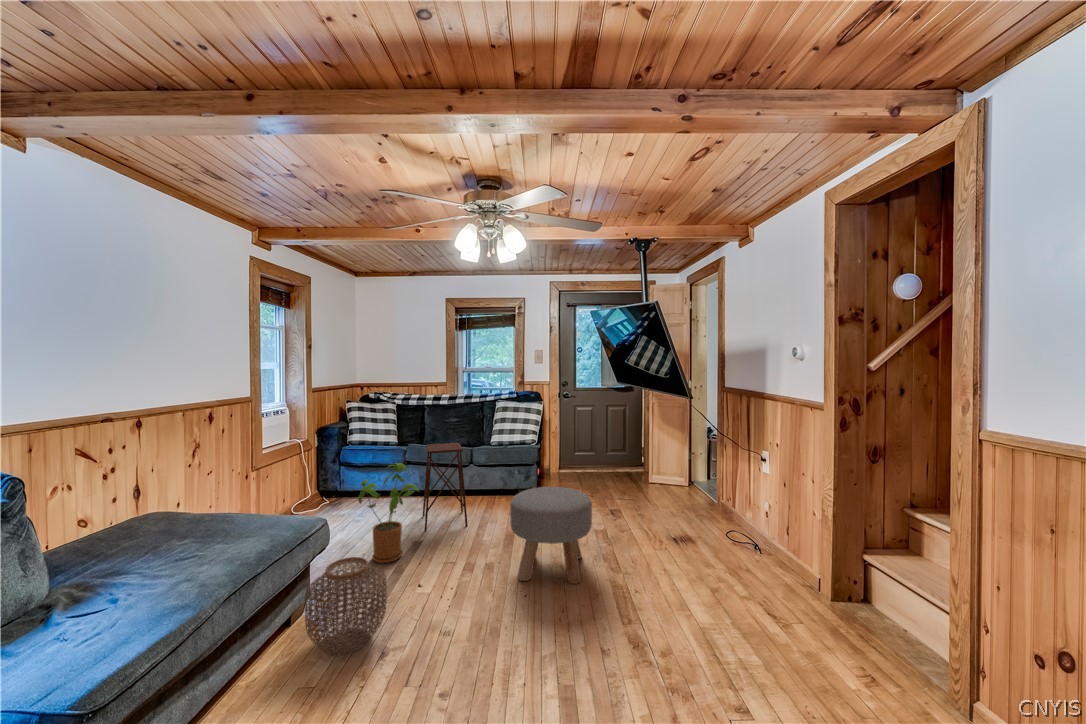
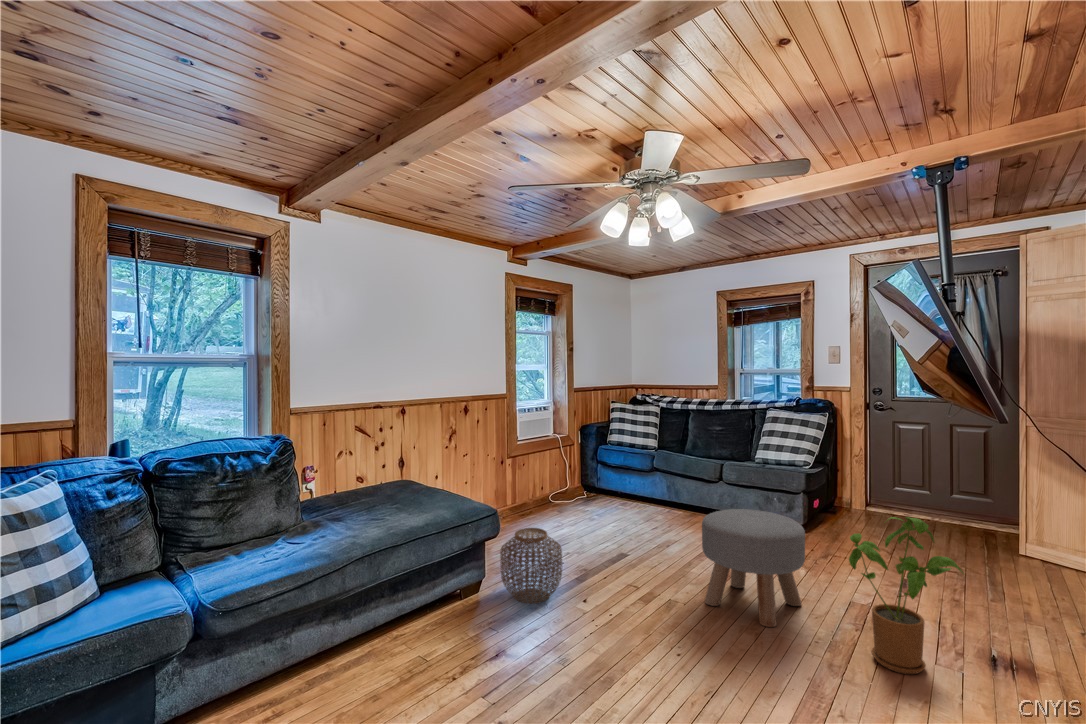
side table: present [423,443,468,531] -> none [650,449,702,543]
house plant: present [358,463,419,563] -> present [849,517,963,674]

